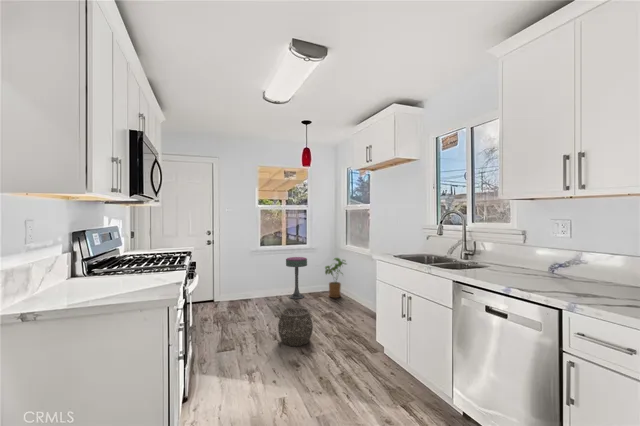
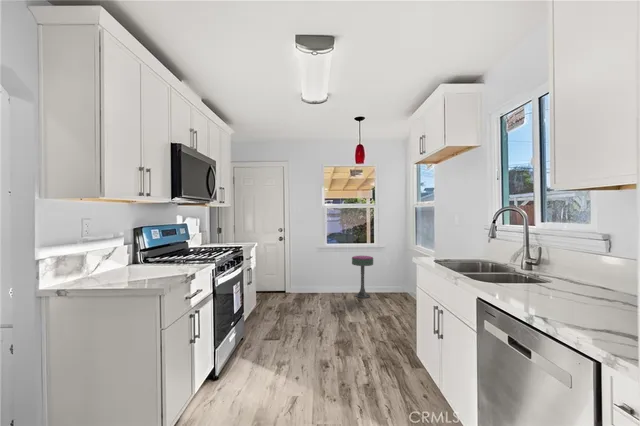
house plant: present [325,258,346,298] -> none [391,259,415,301]
woven basket: present [278,307,313,346] -> none [321,307,356,347]

